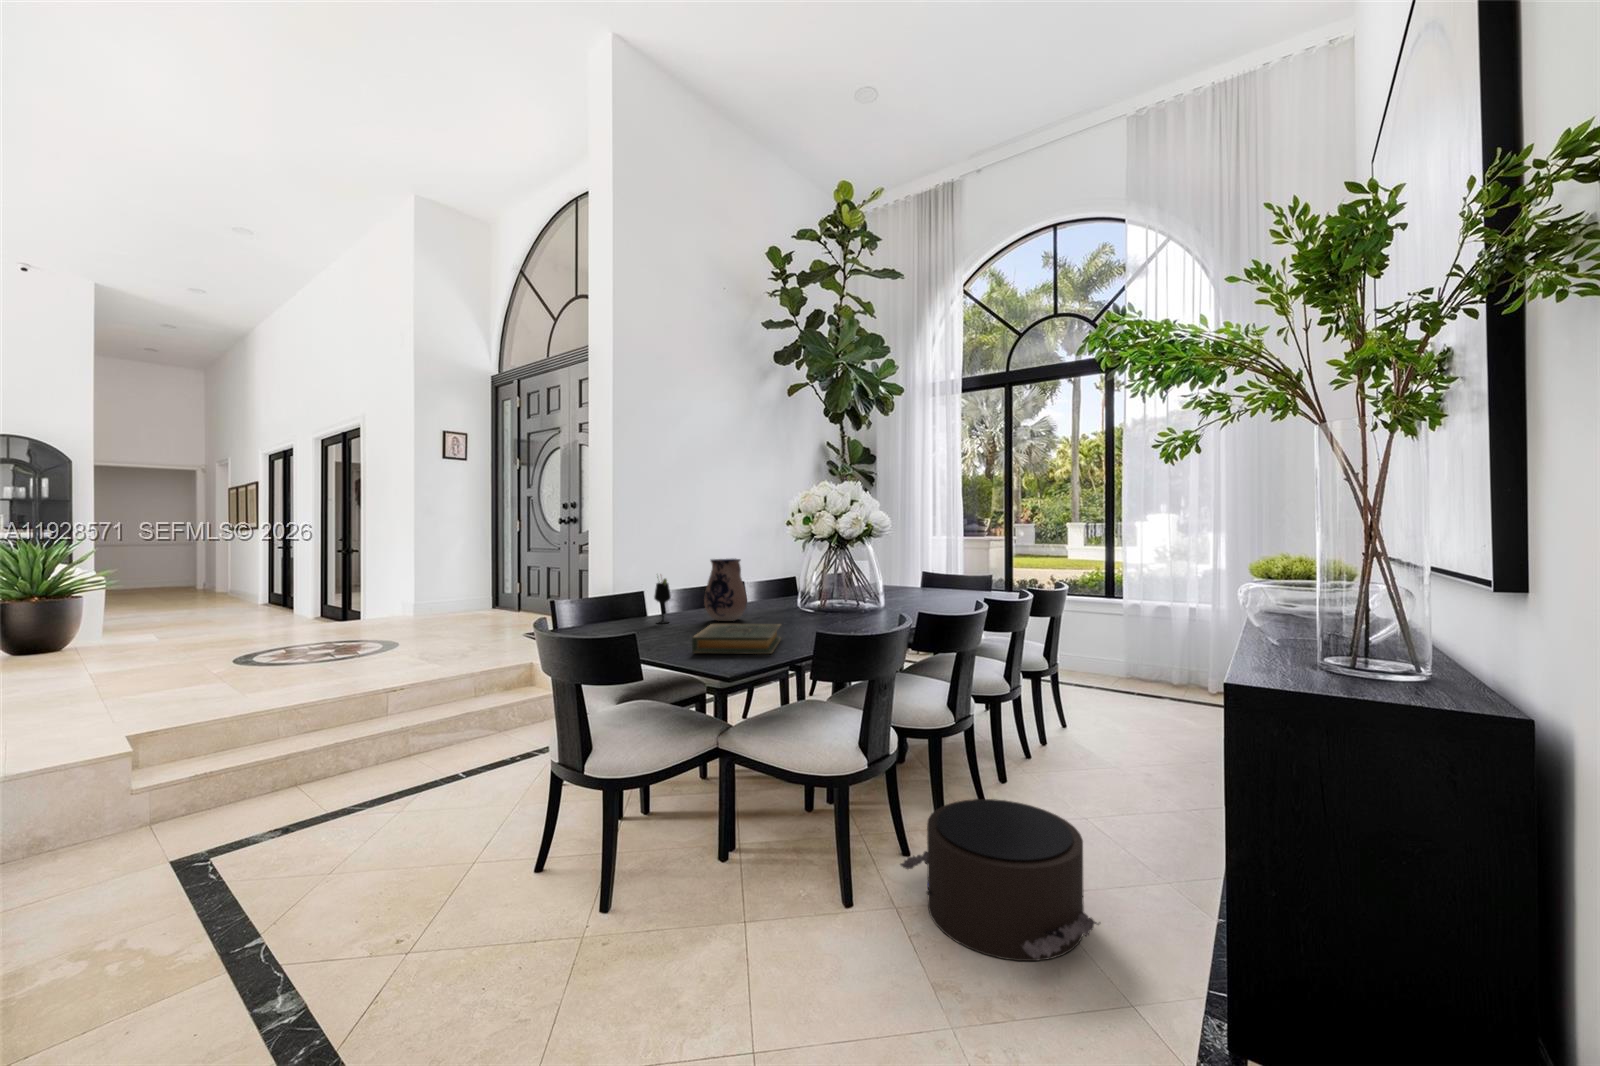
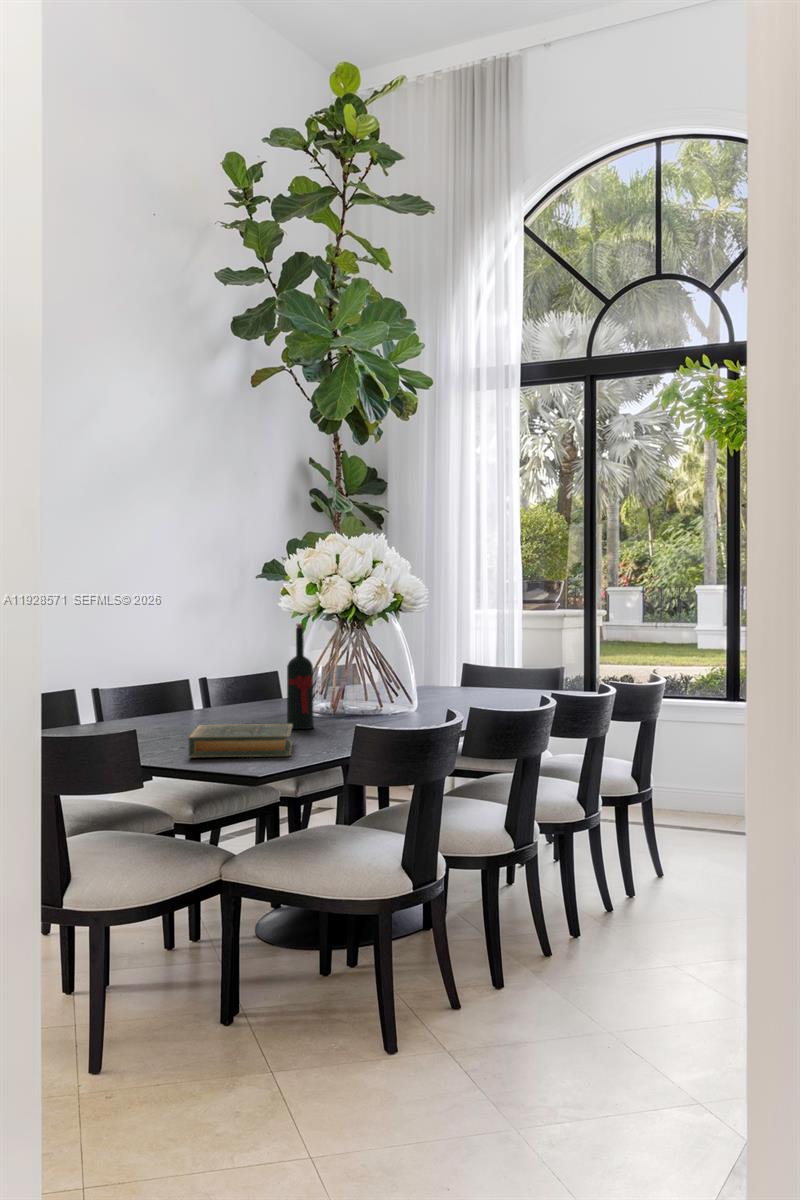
wine bottle: none [784,547,804,625] -> present [287,624,314,729]
ceramic pitcher: present [704,559,747,621] -> none [173,640,232,726]
wine glass: present [654,577,671,623] -> none [103,661,126,730]
pouf: present [900,799,1100,961] -> none [446,929,671,1083]

